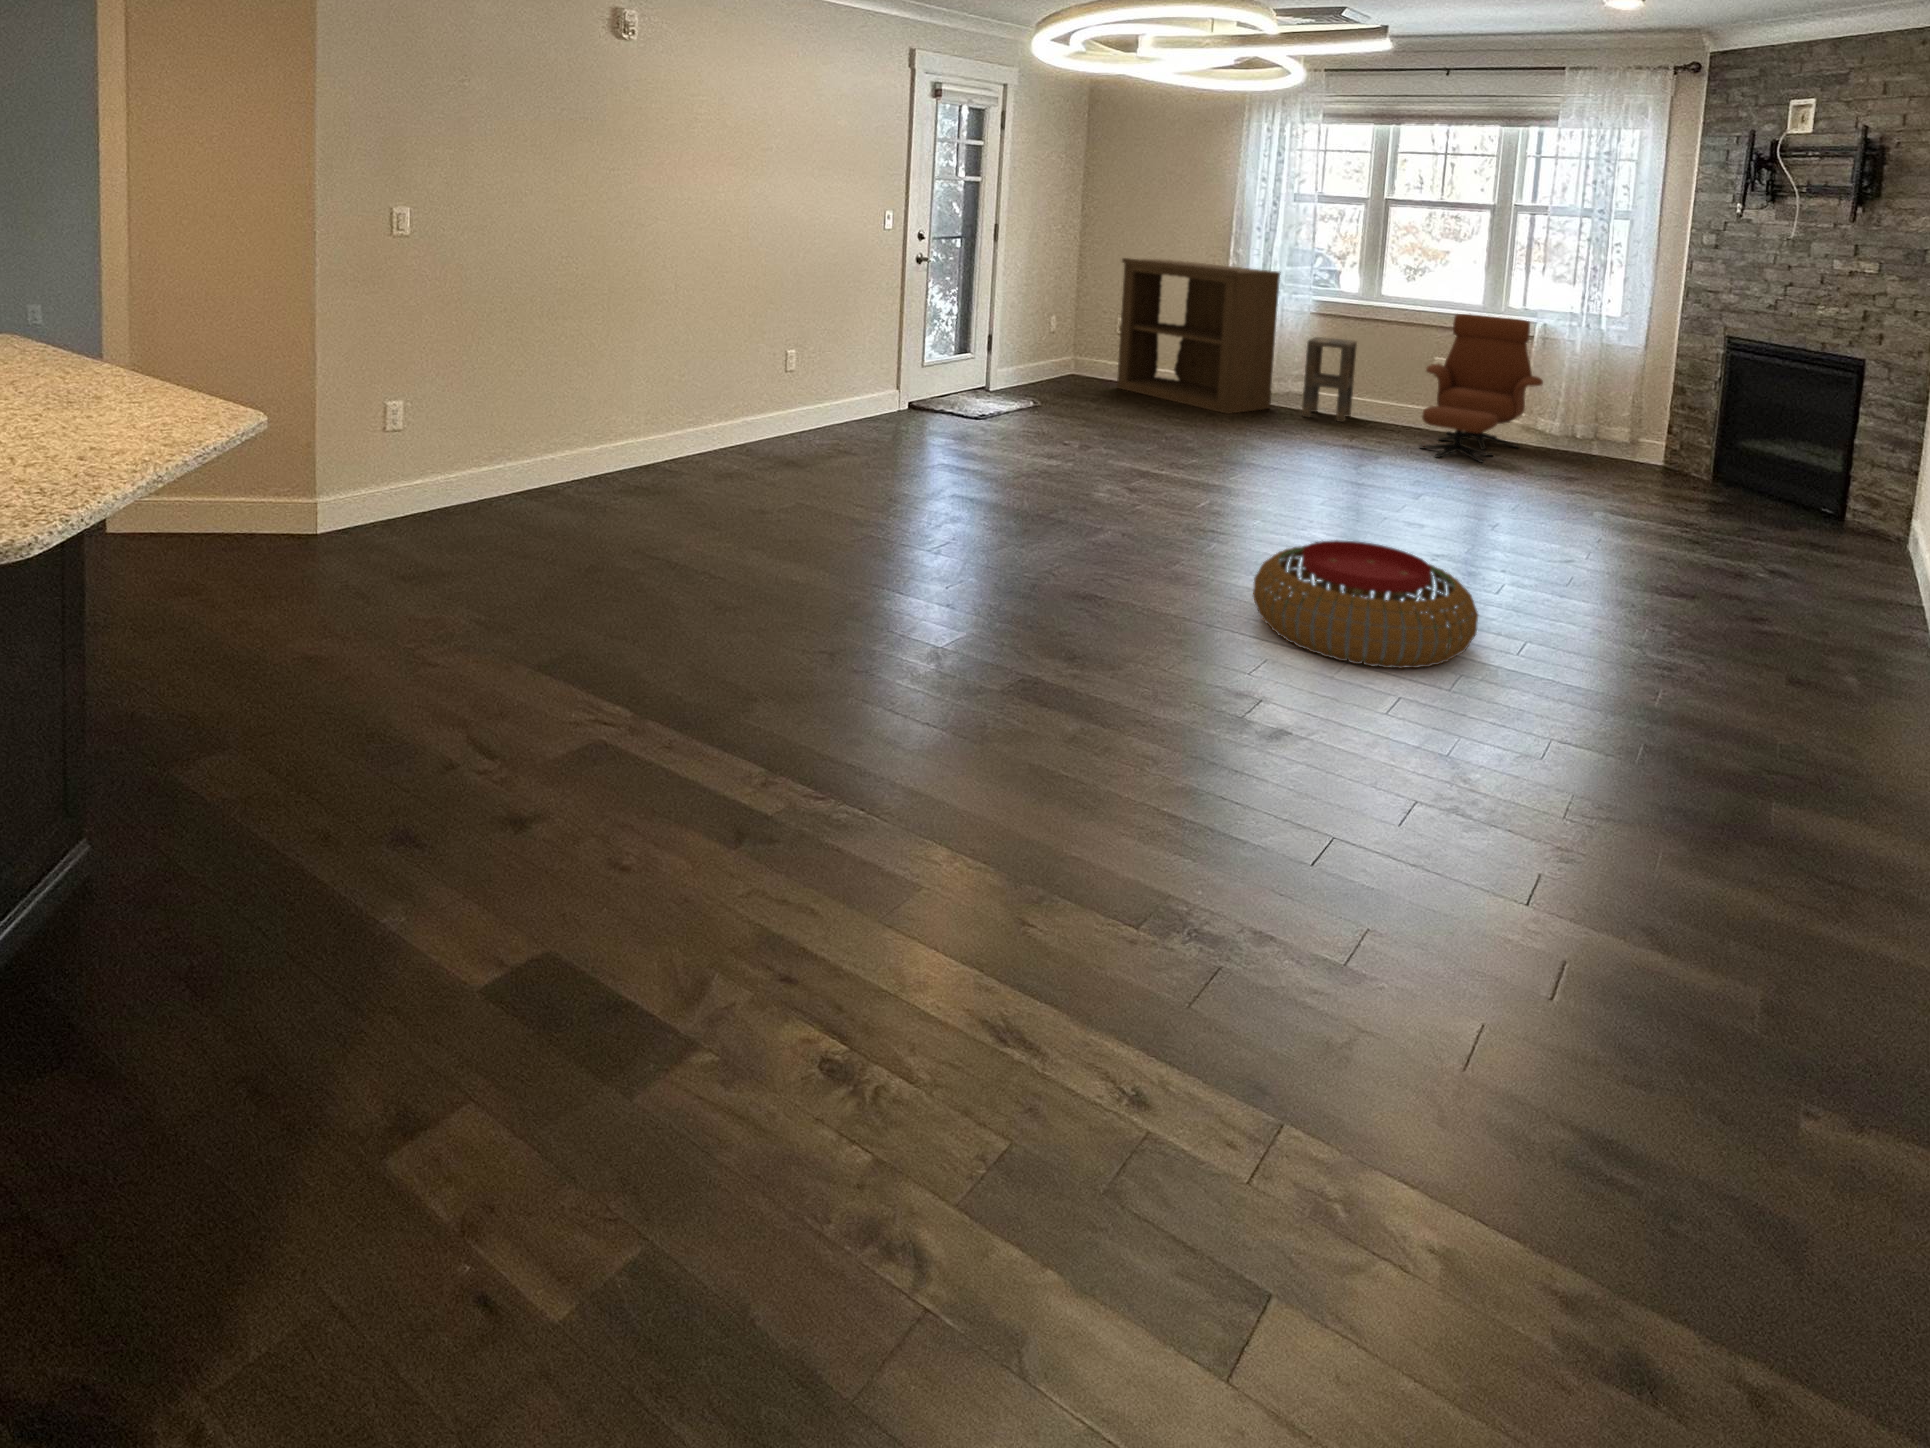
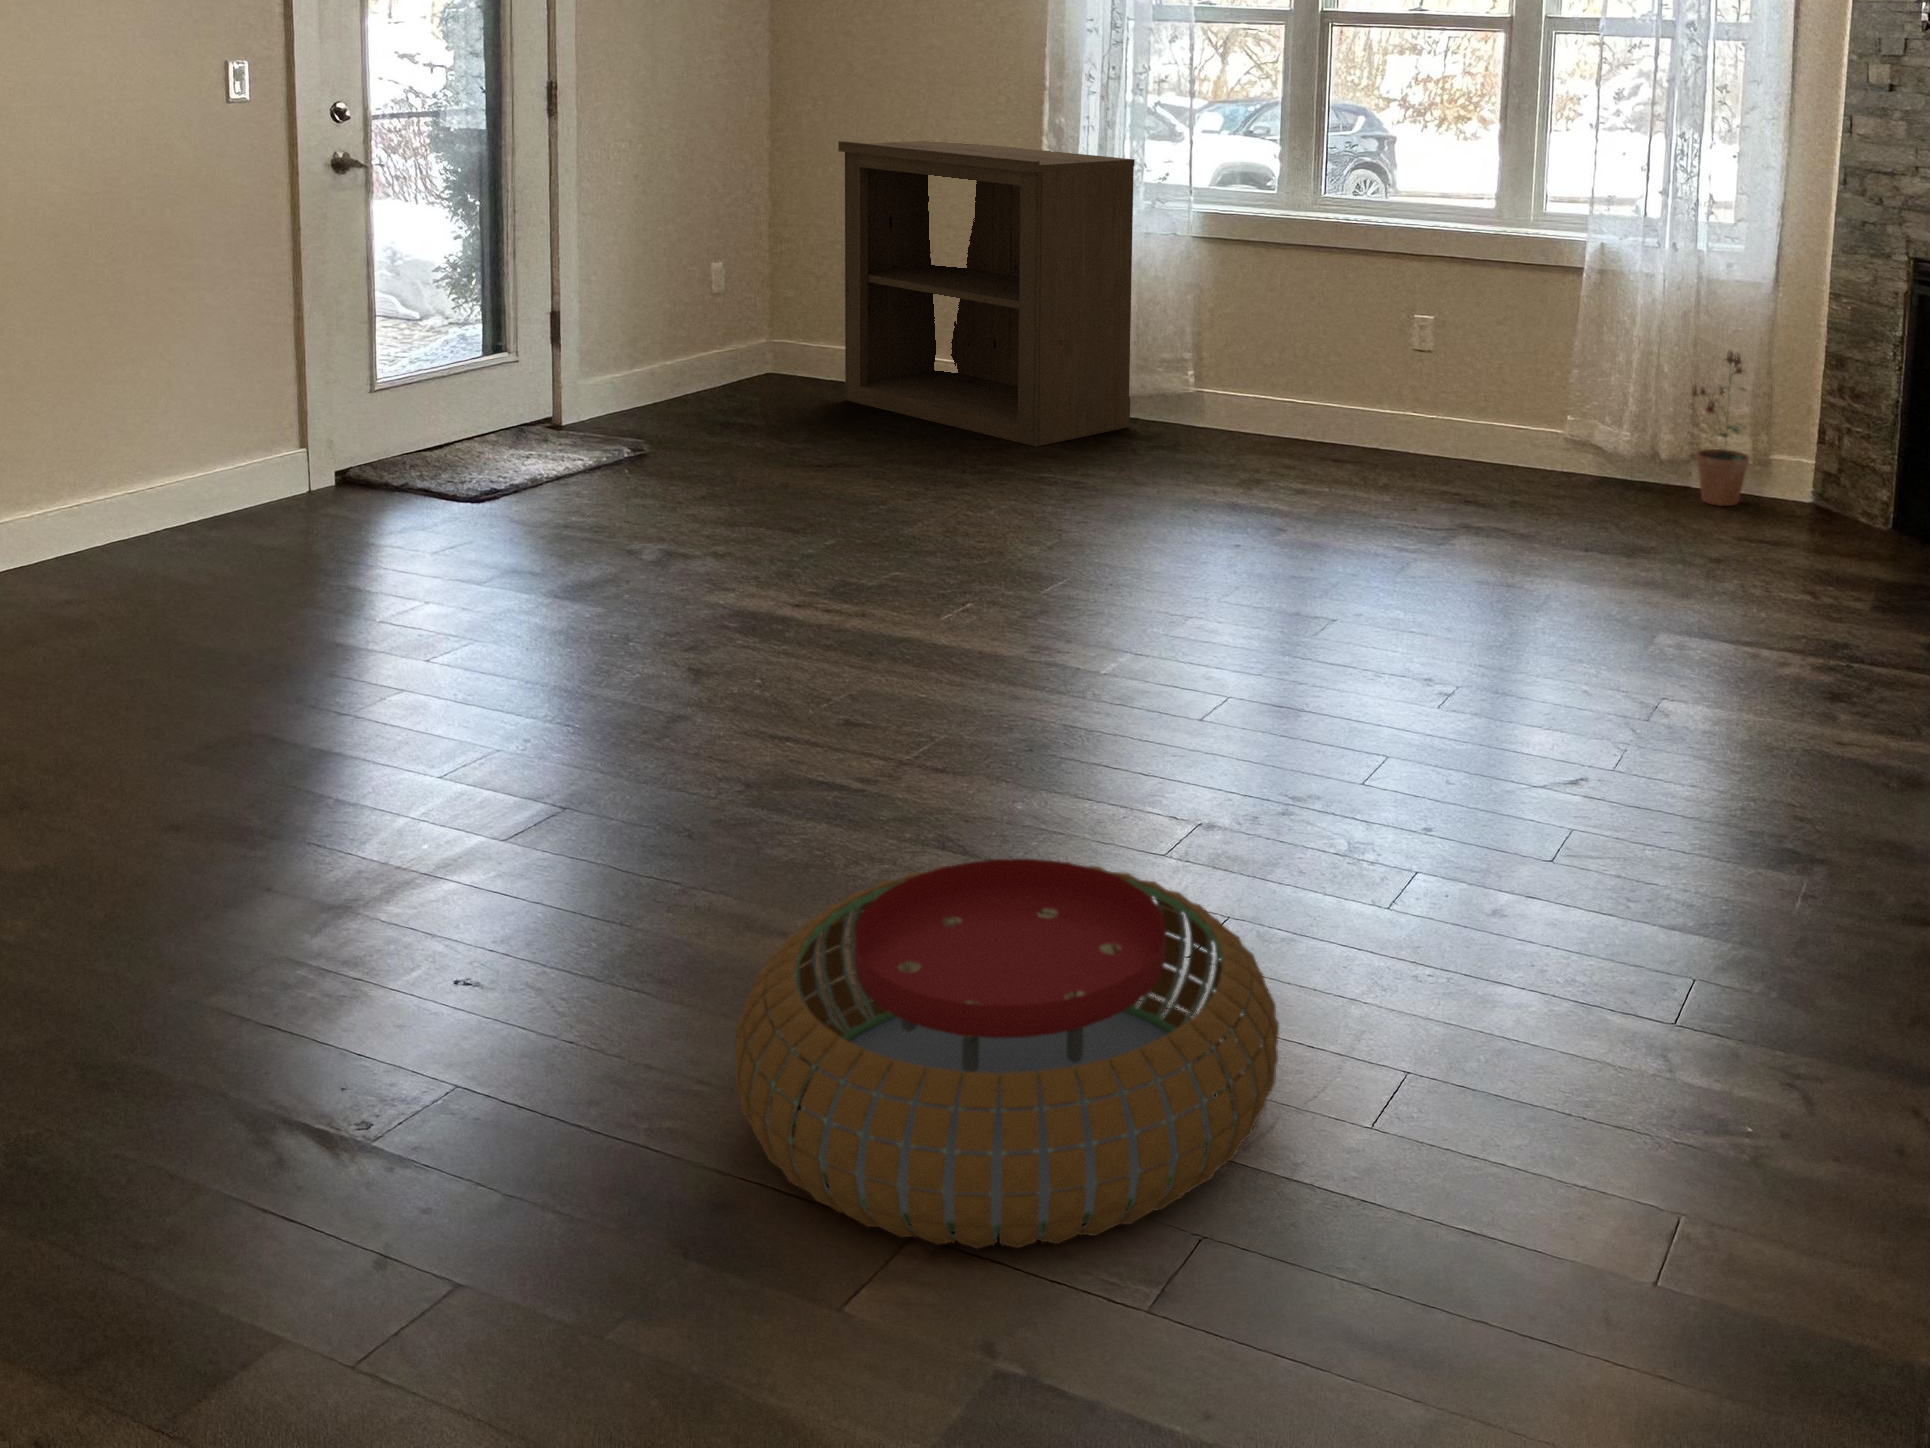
lounge chair: present [1420,314,1543,463] -> none [1378,230,1605,526]
side table: present [1301,337,1357,422] -> none [1182,283,1283,448]
potted plant: none [1591,382,1628,464] -> present [1692,351,1749,506]

